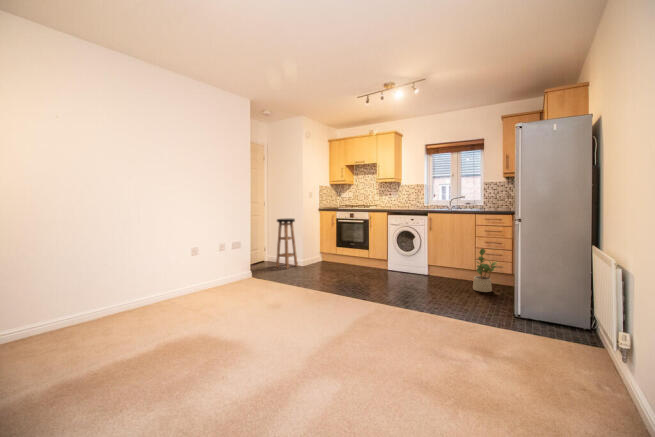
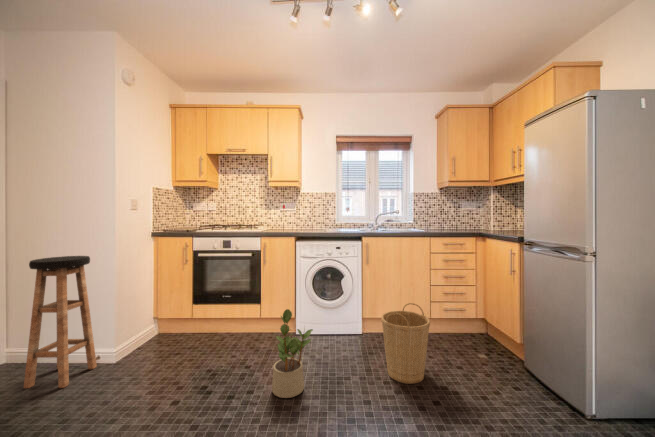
potted plant: present [473,249,496,292] -> present [272,309,313,398]
basket: none [415,251,443,291] -> present [381,303,430,384]

